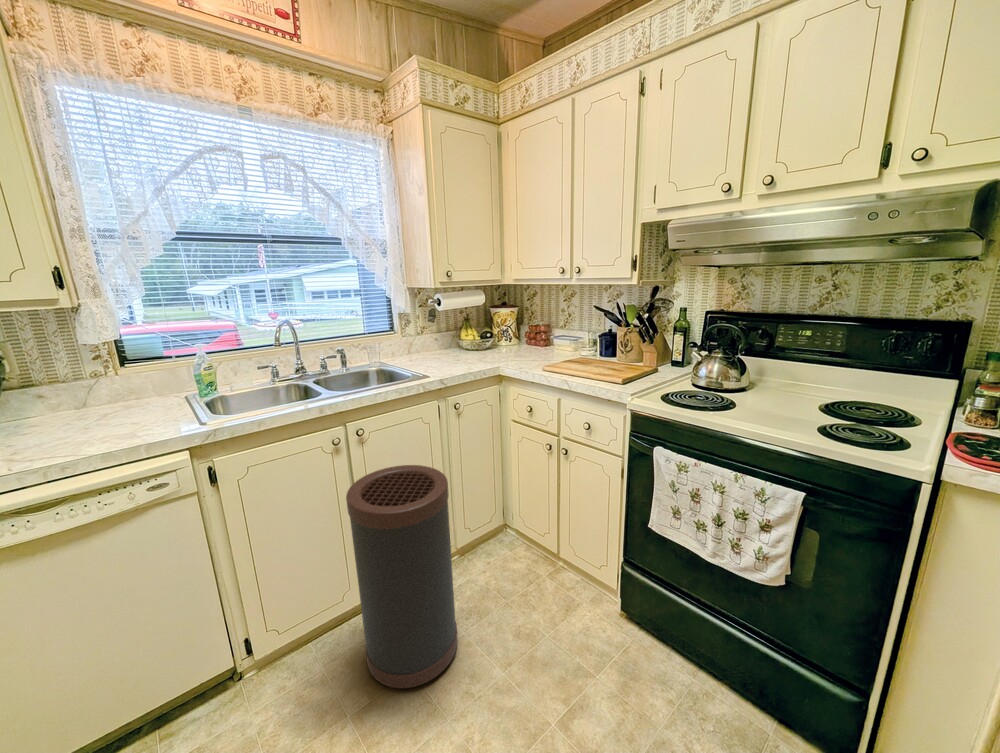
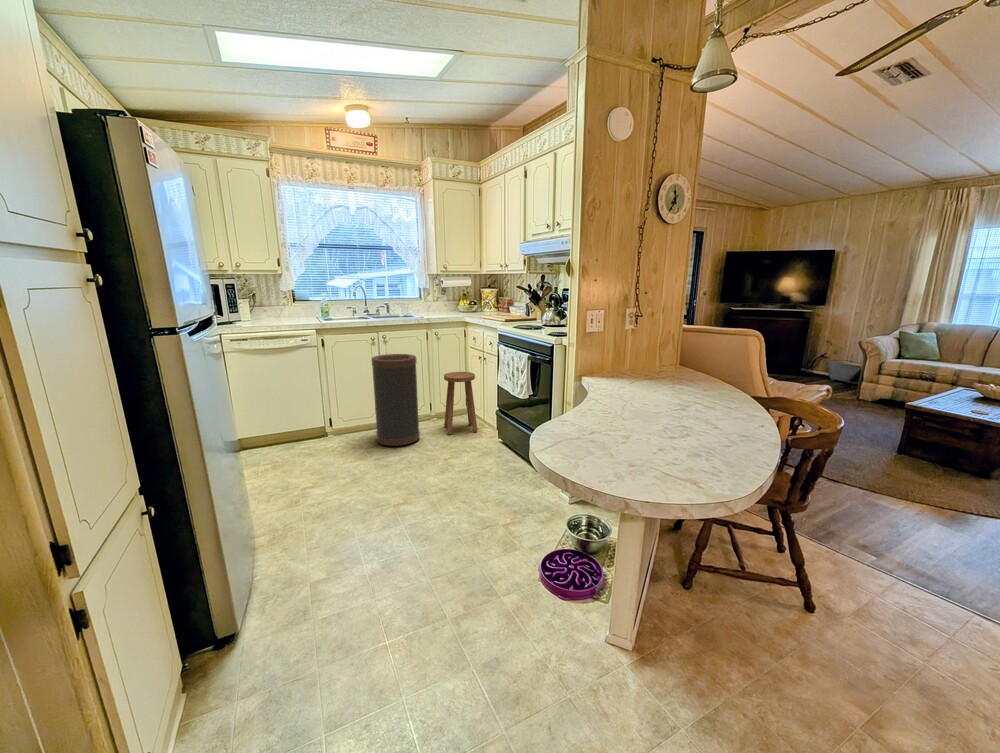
stool: none [481,470,551,603] -> present [444,372,477,434]

